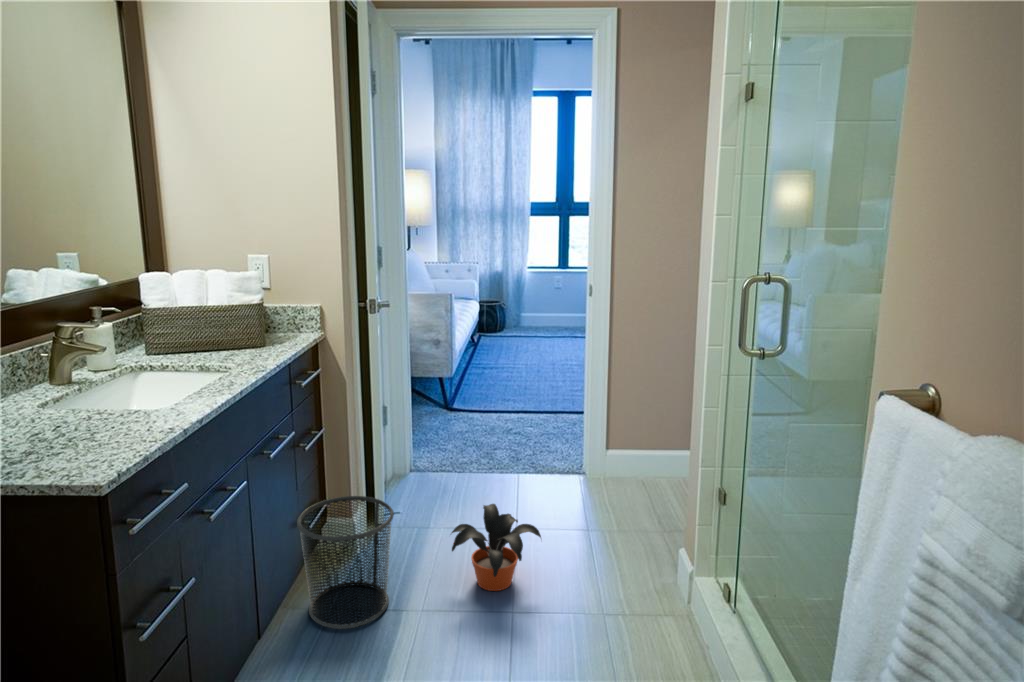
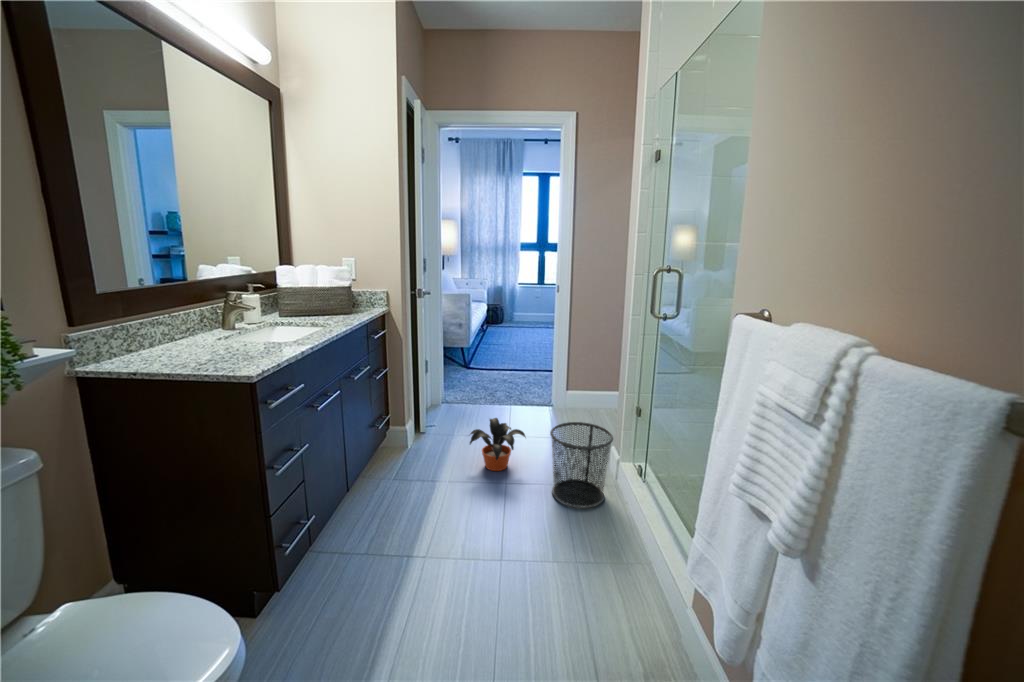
waste bin: present [297,496,394,629] -> present [550,422,613,508]

